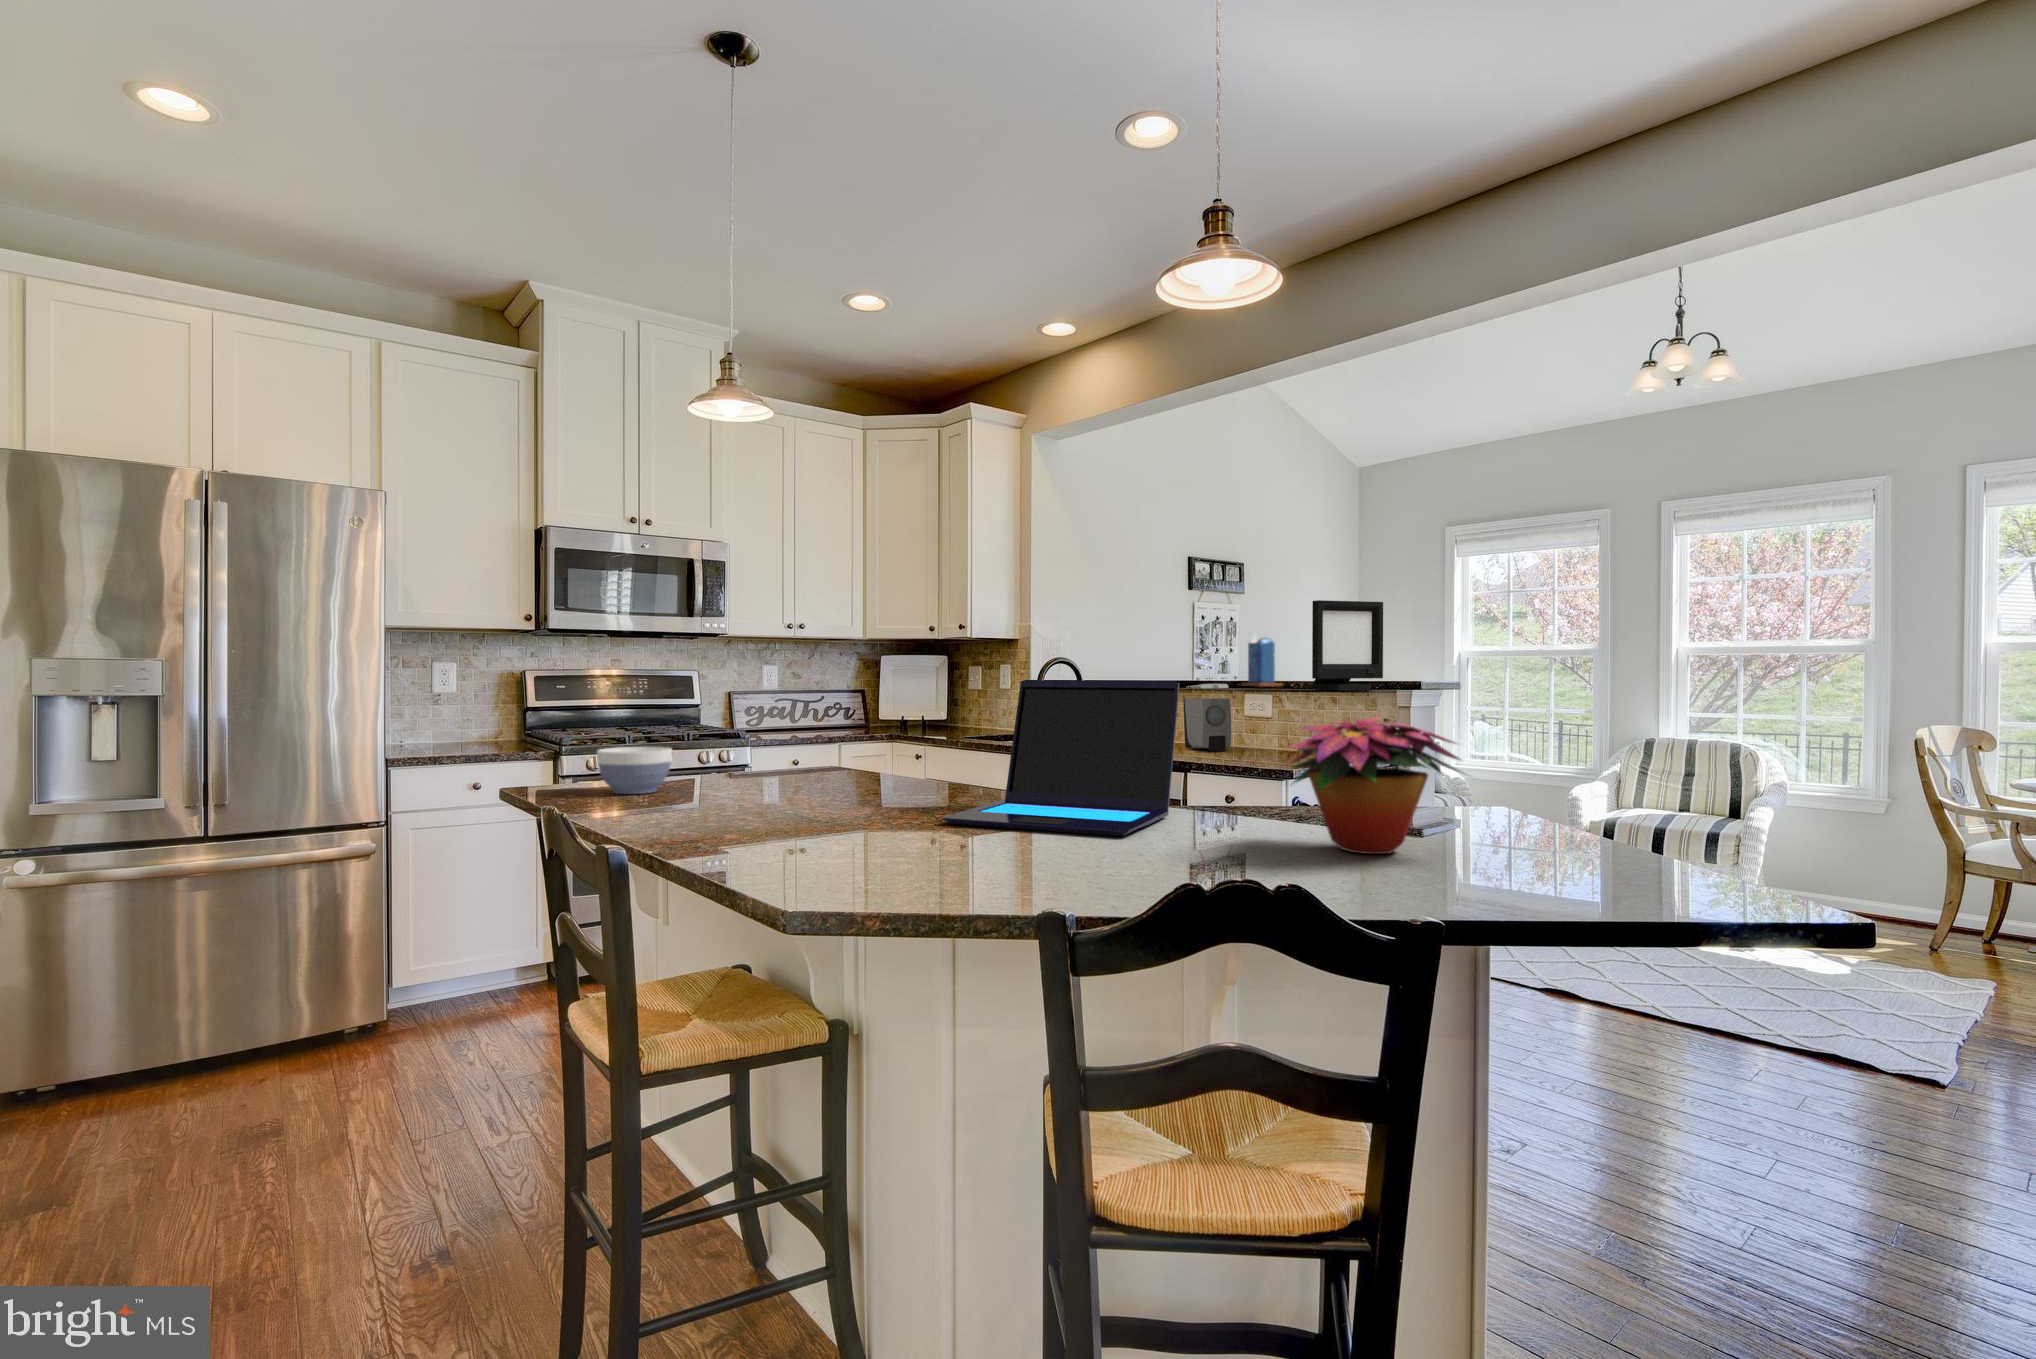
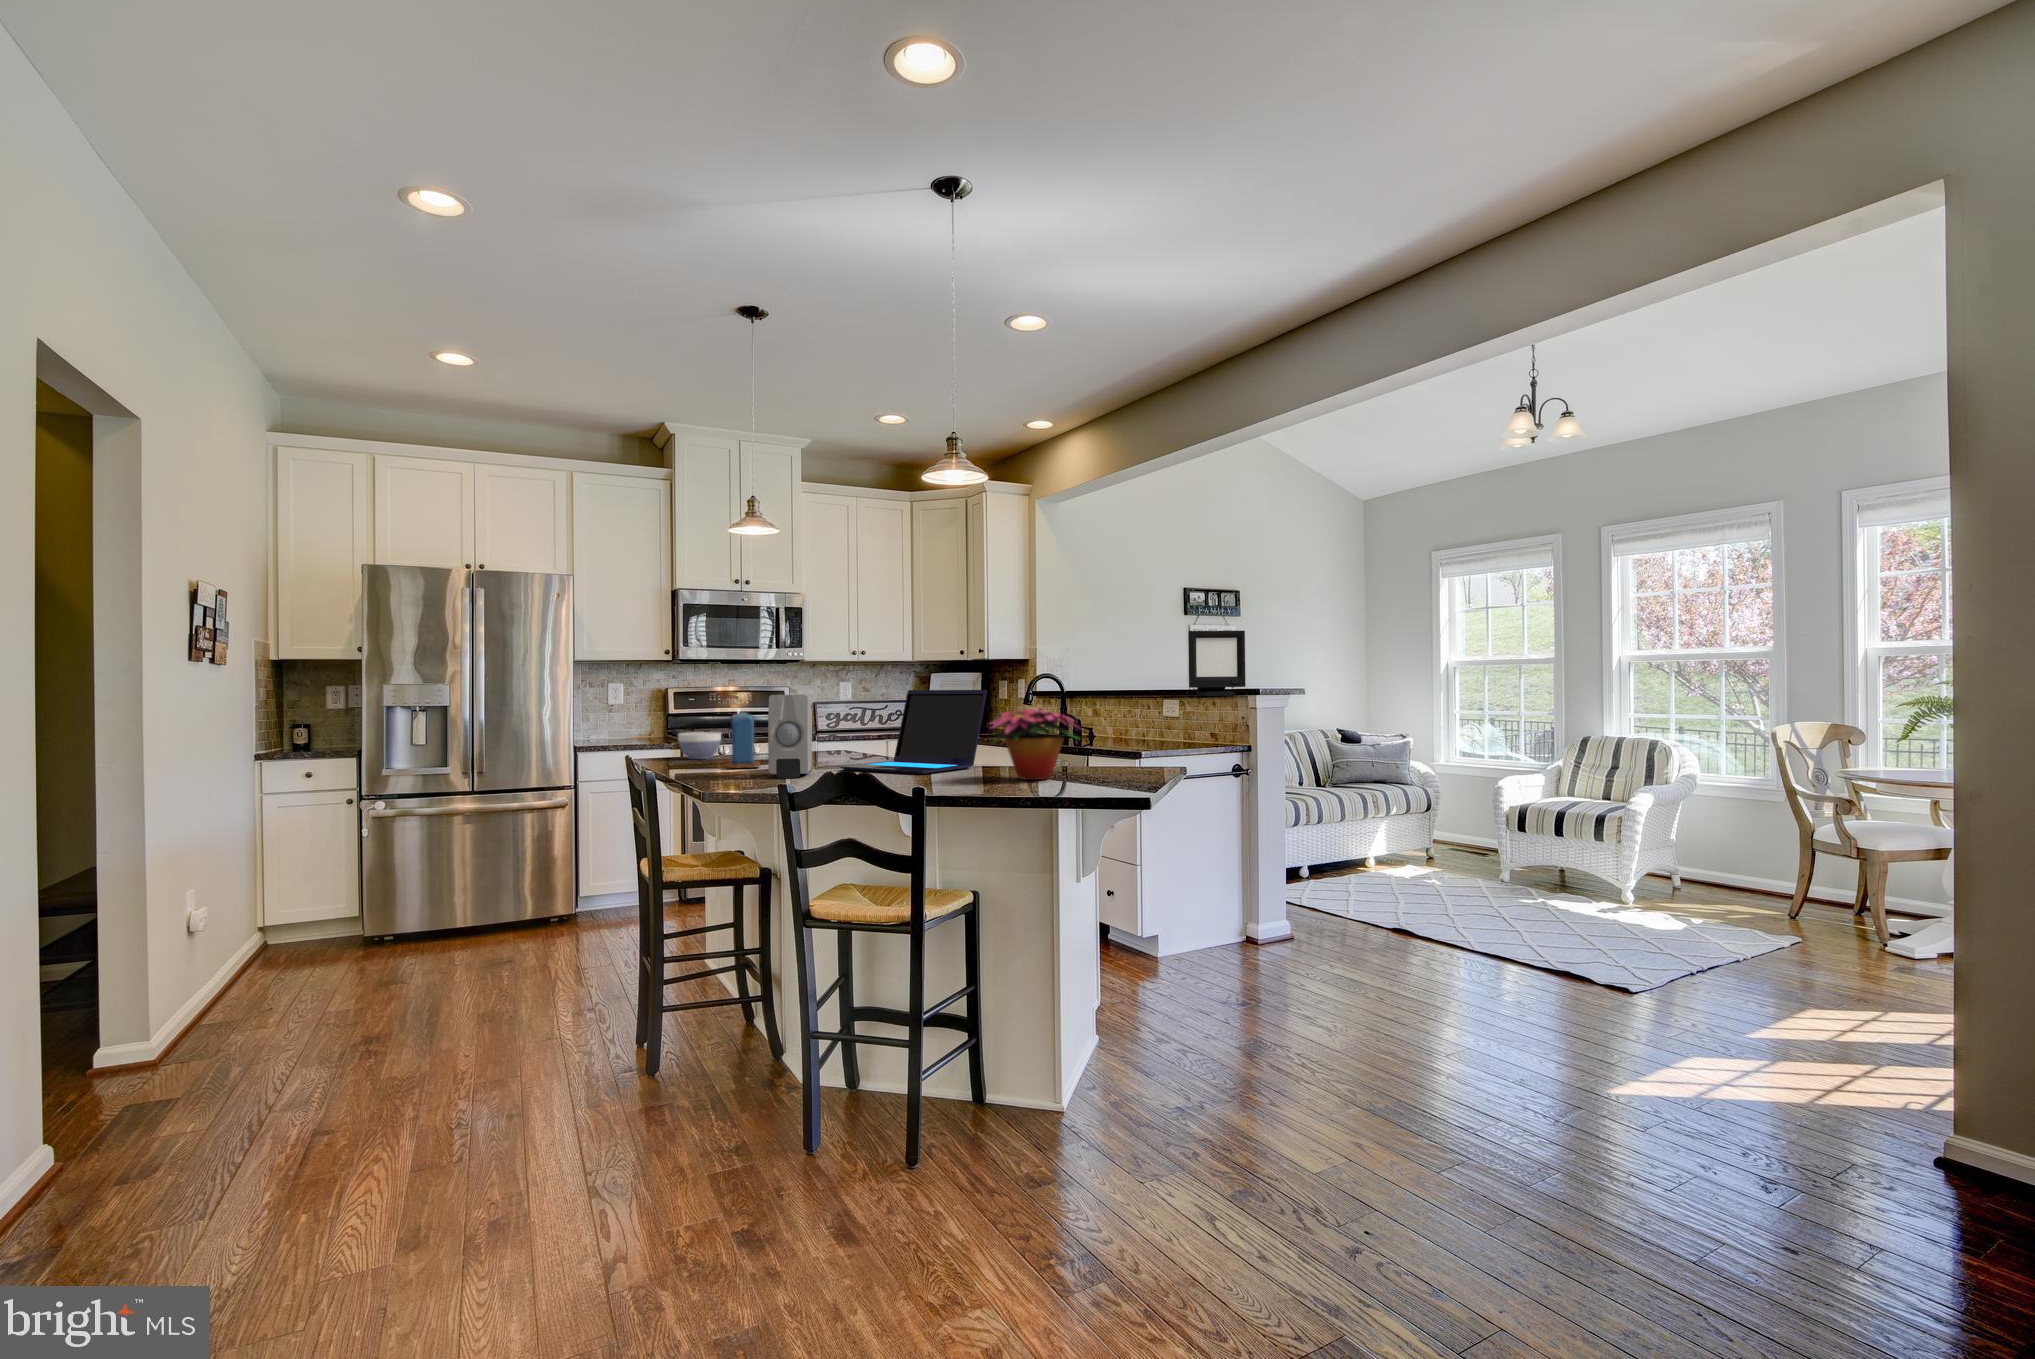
candle: present [1241,636,1283,687] -> present [725,712,760,768]
soap dispenser: present [1183,684,1231,751] -> present [768,694,812,778]

